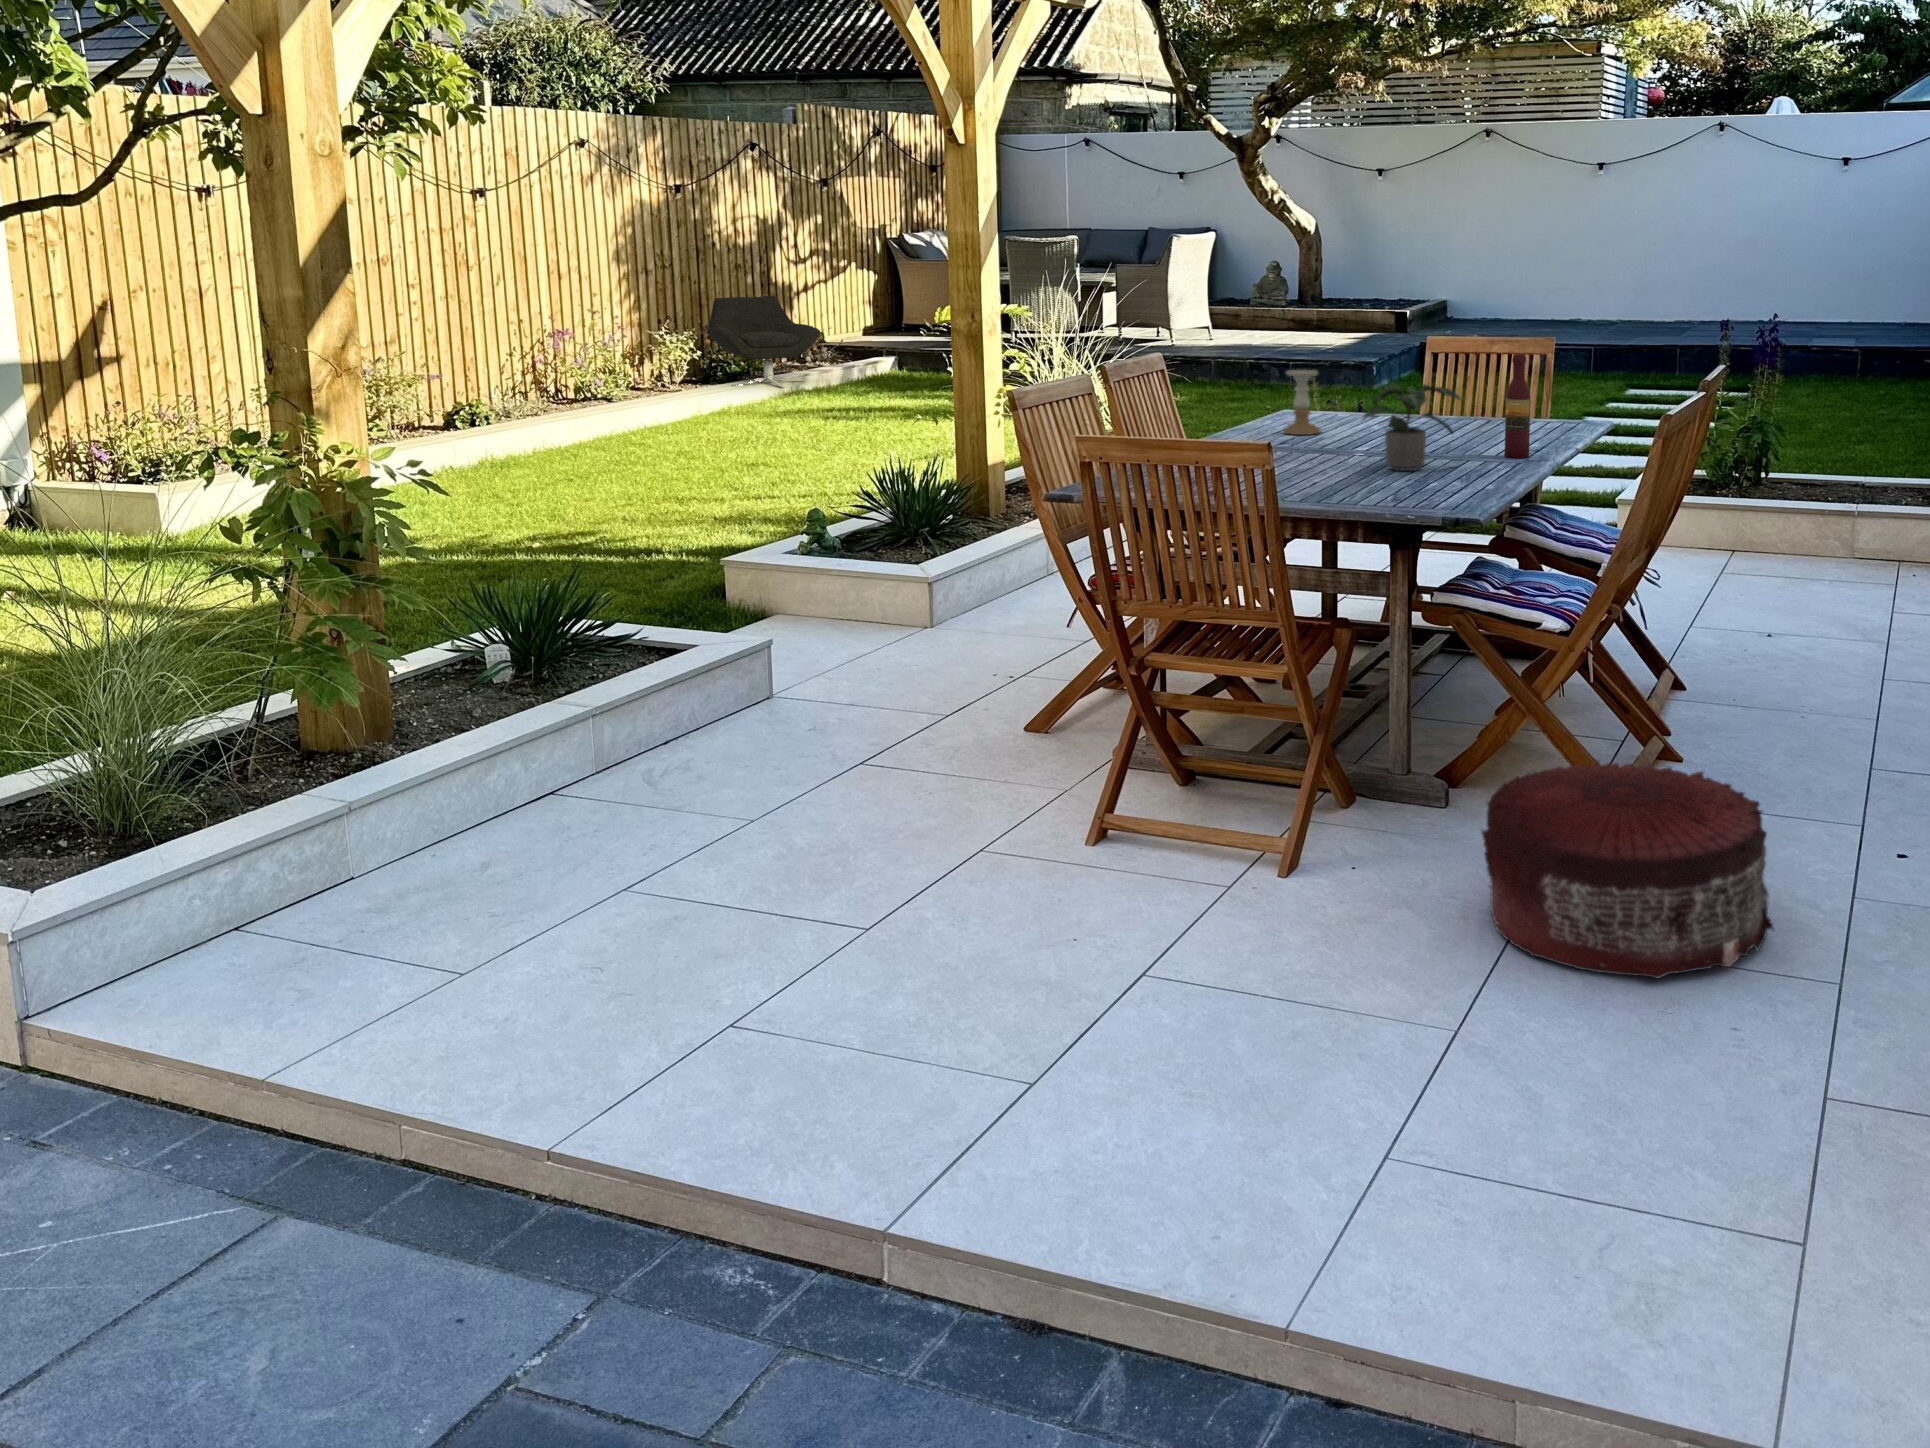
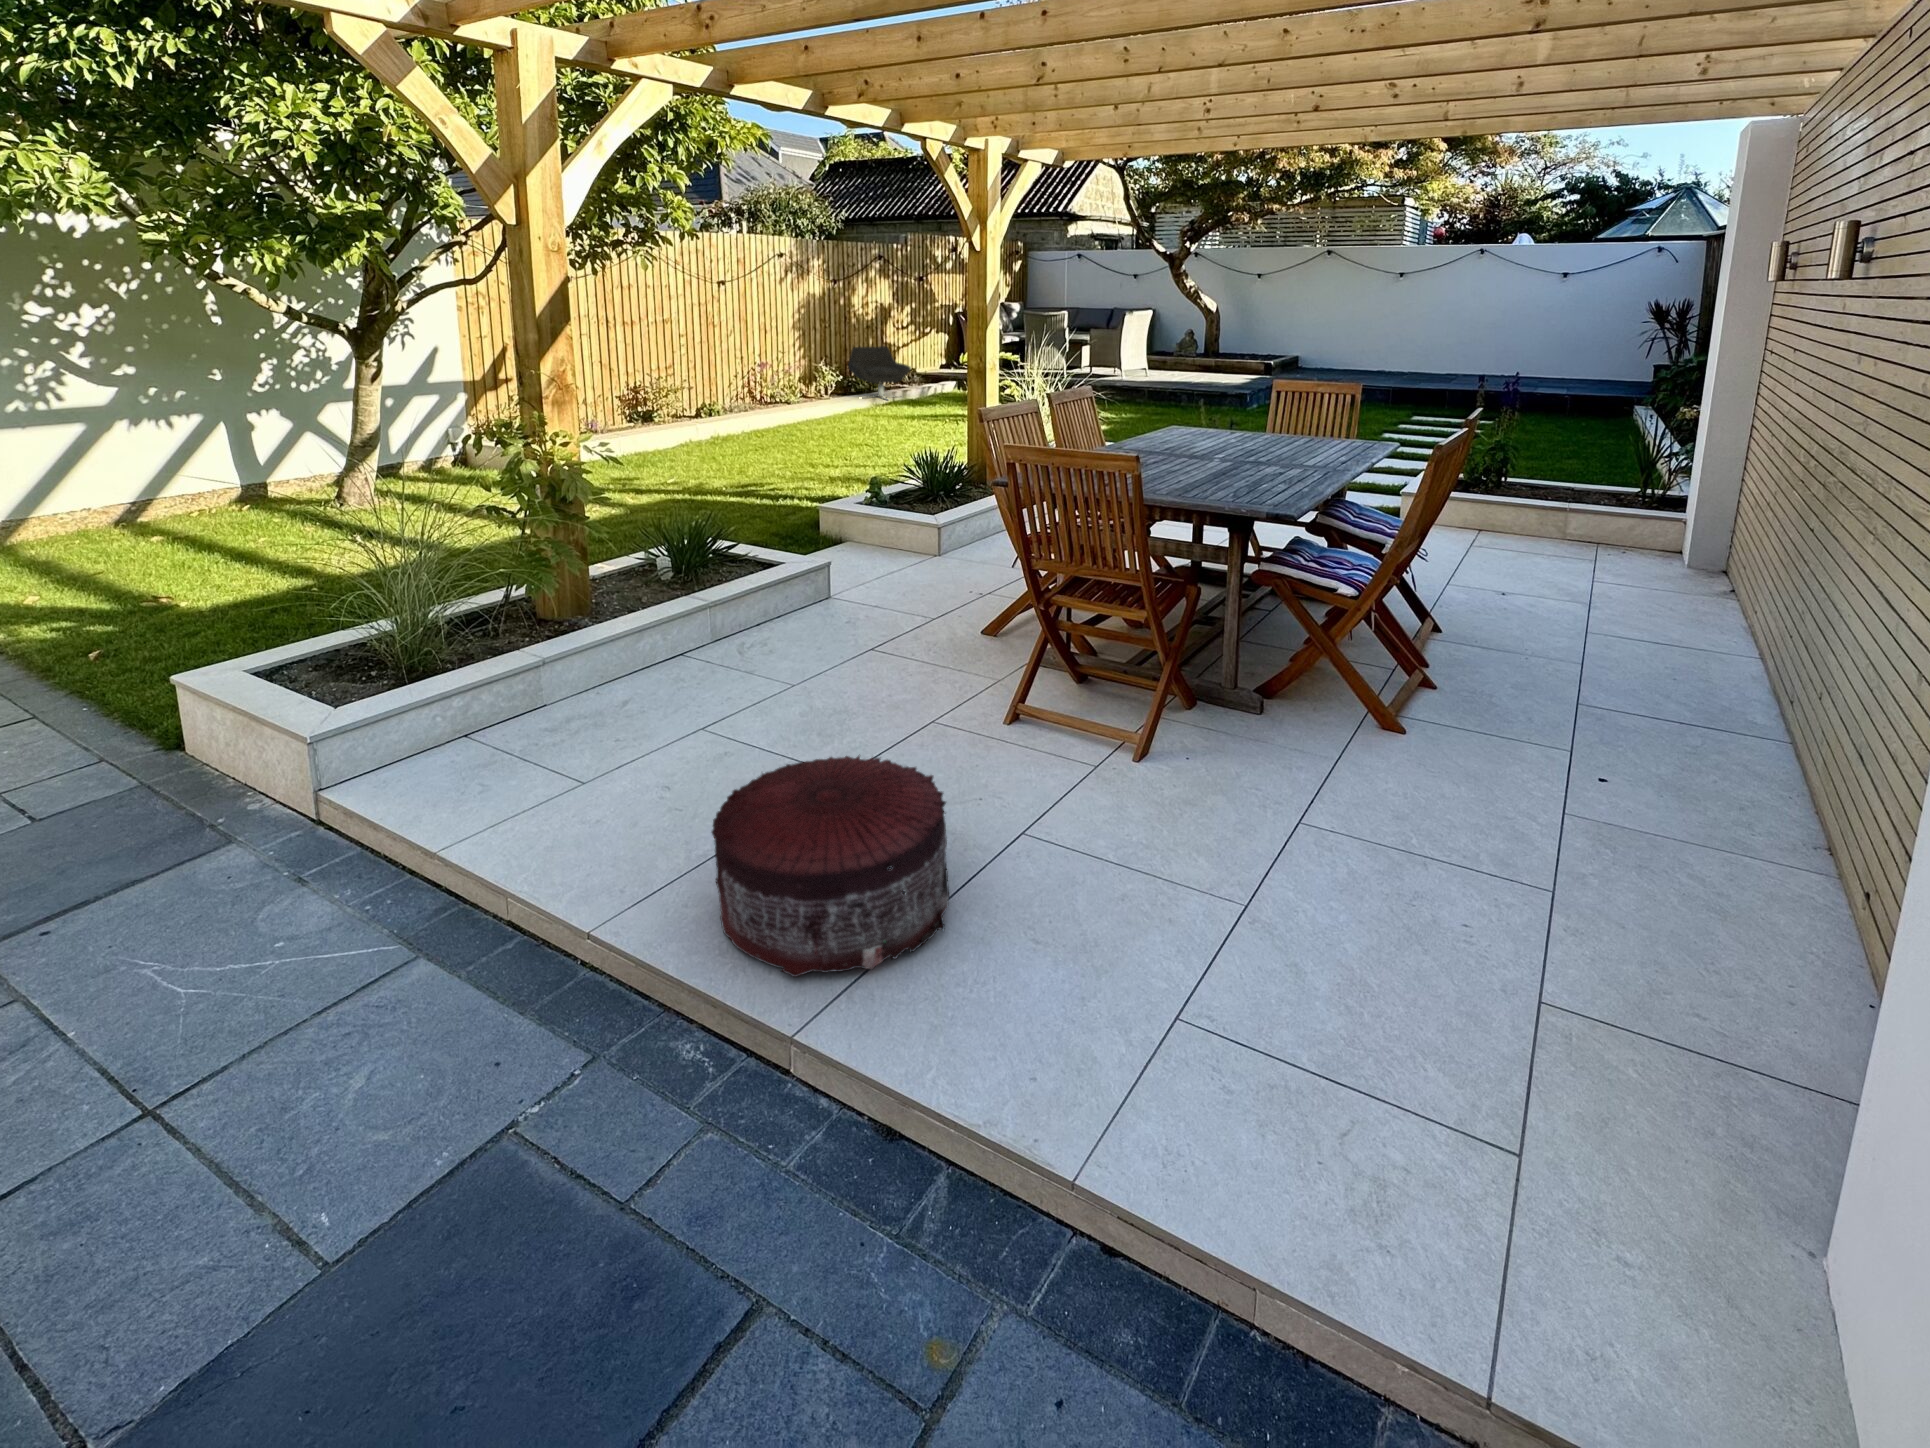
wine bottle: present [1505,354,1531,458] -> none [1316,397,1337,468]
candle holder: present [1283,370,1321,435] -> none [1167,402,1192,446]
potted plant: present [1363,382,1462,471] -> none [1214,413,1287,475]
pouf: present [1482,760,1774,979] -> present [712,756,949,977]

